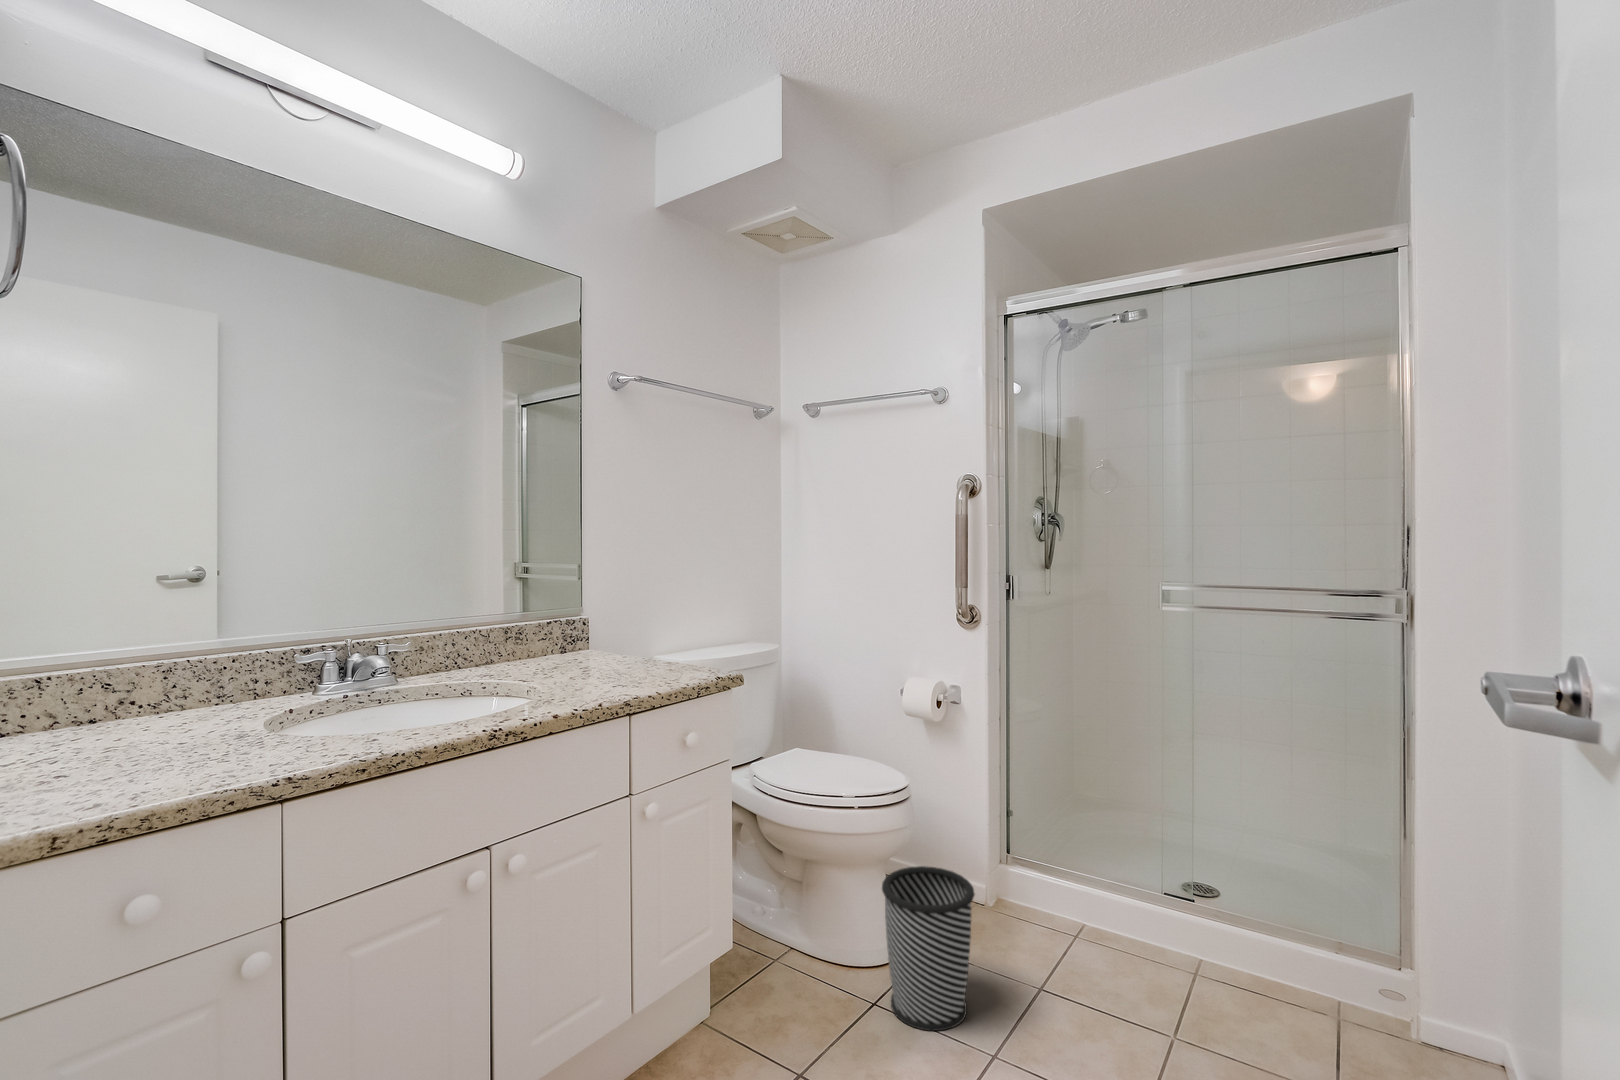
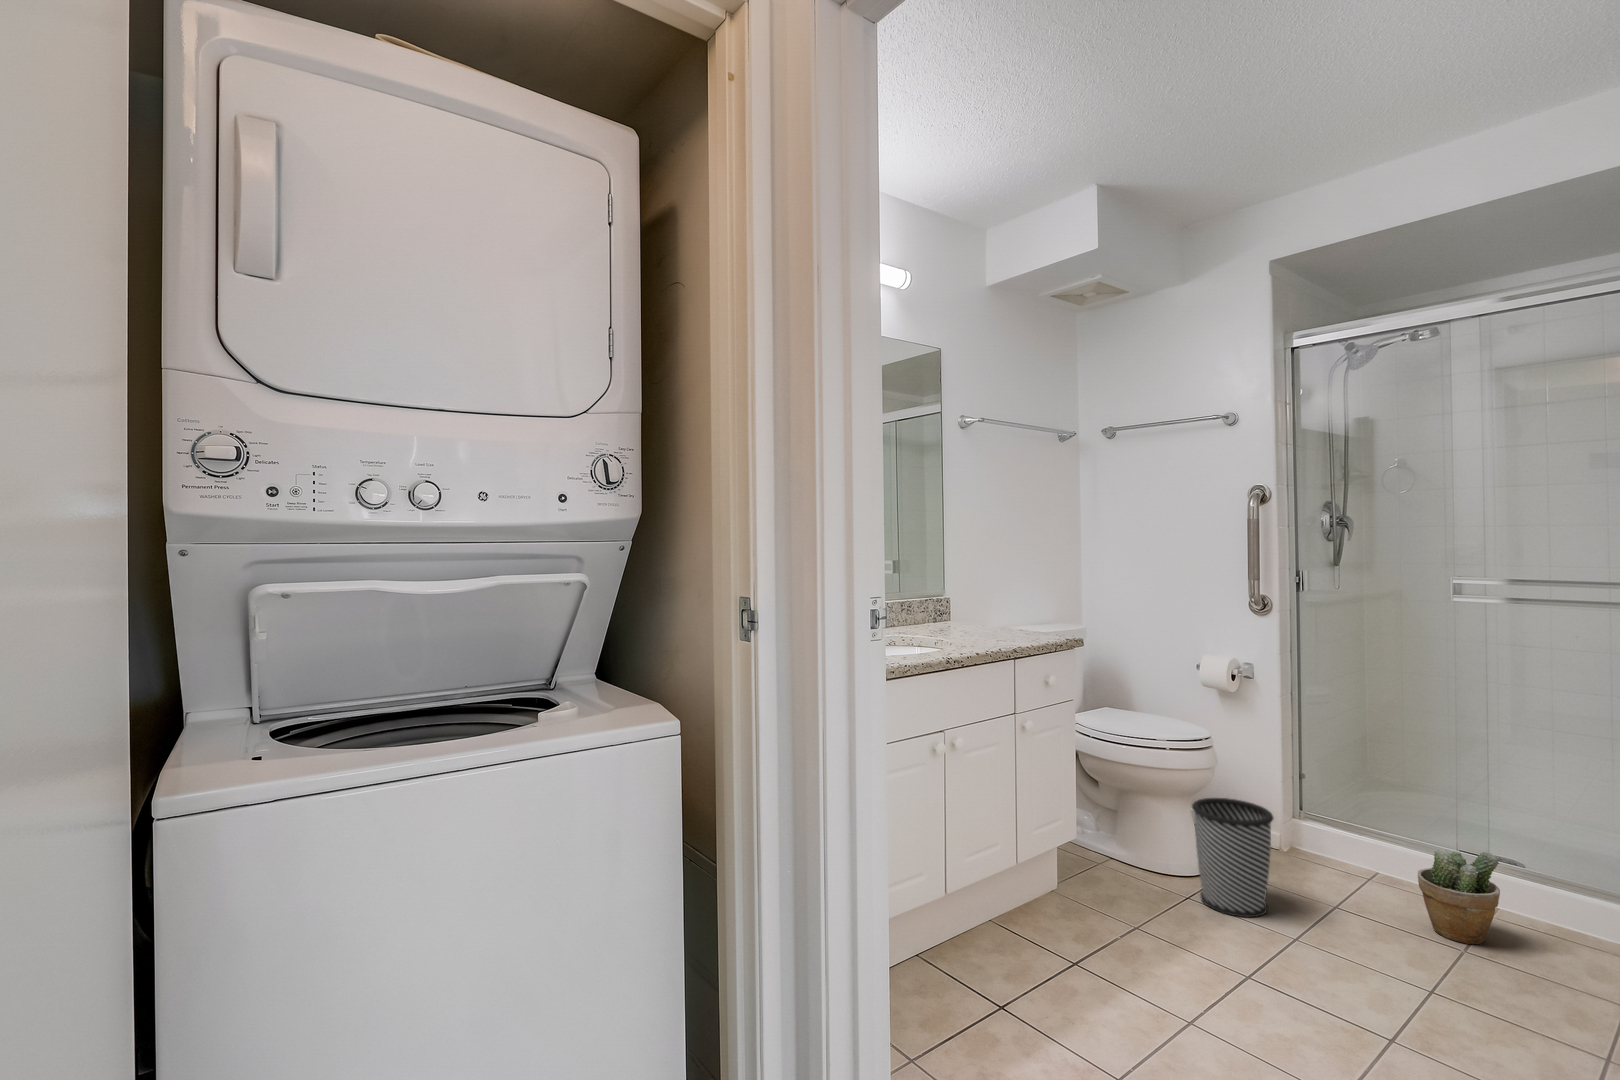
potted plant: none [1128,915,1213,1031] -> present [1418,850,1500,944]

